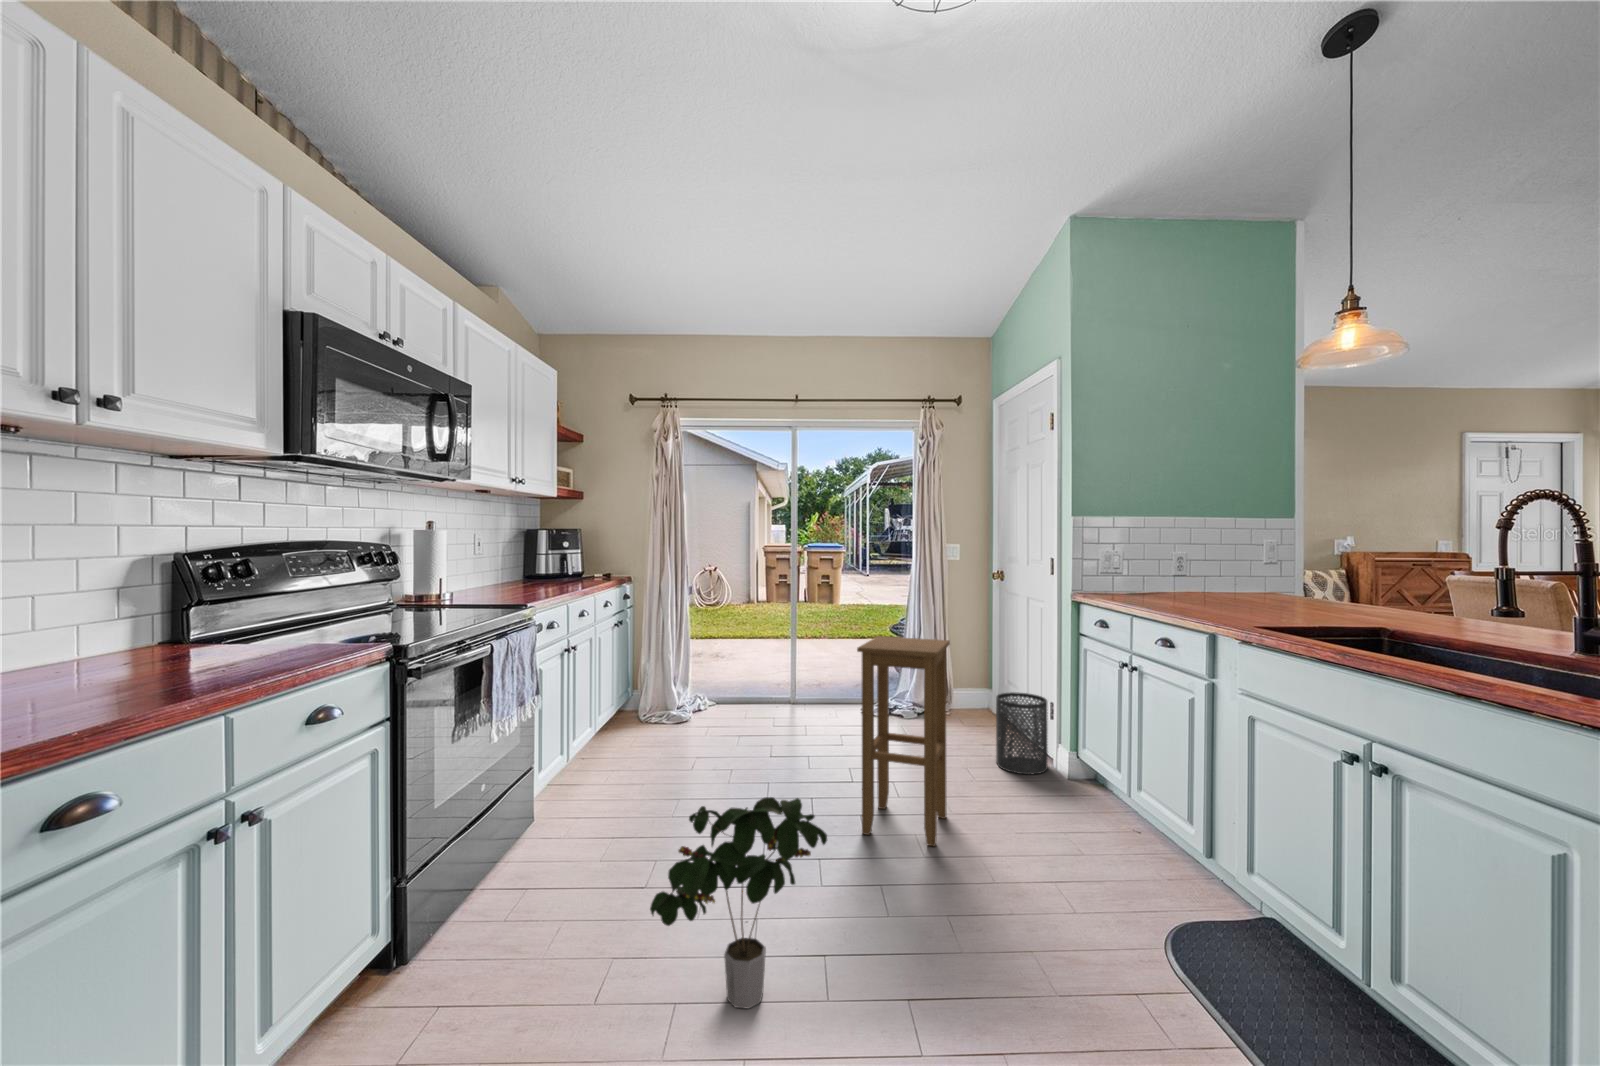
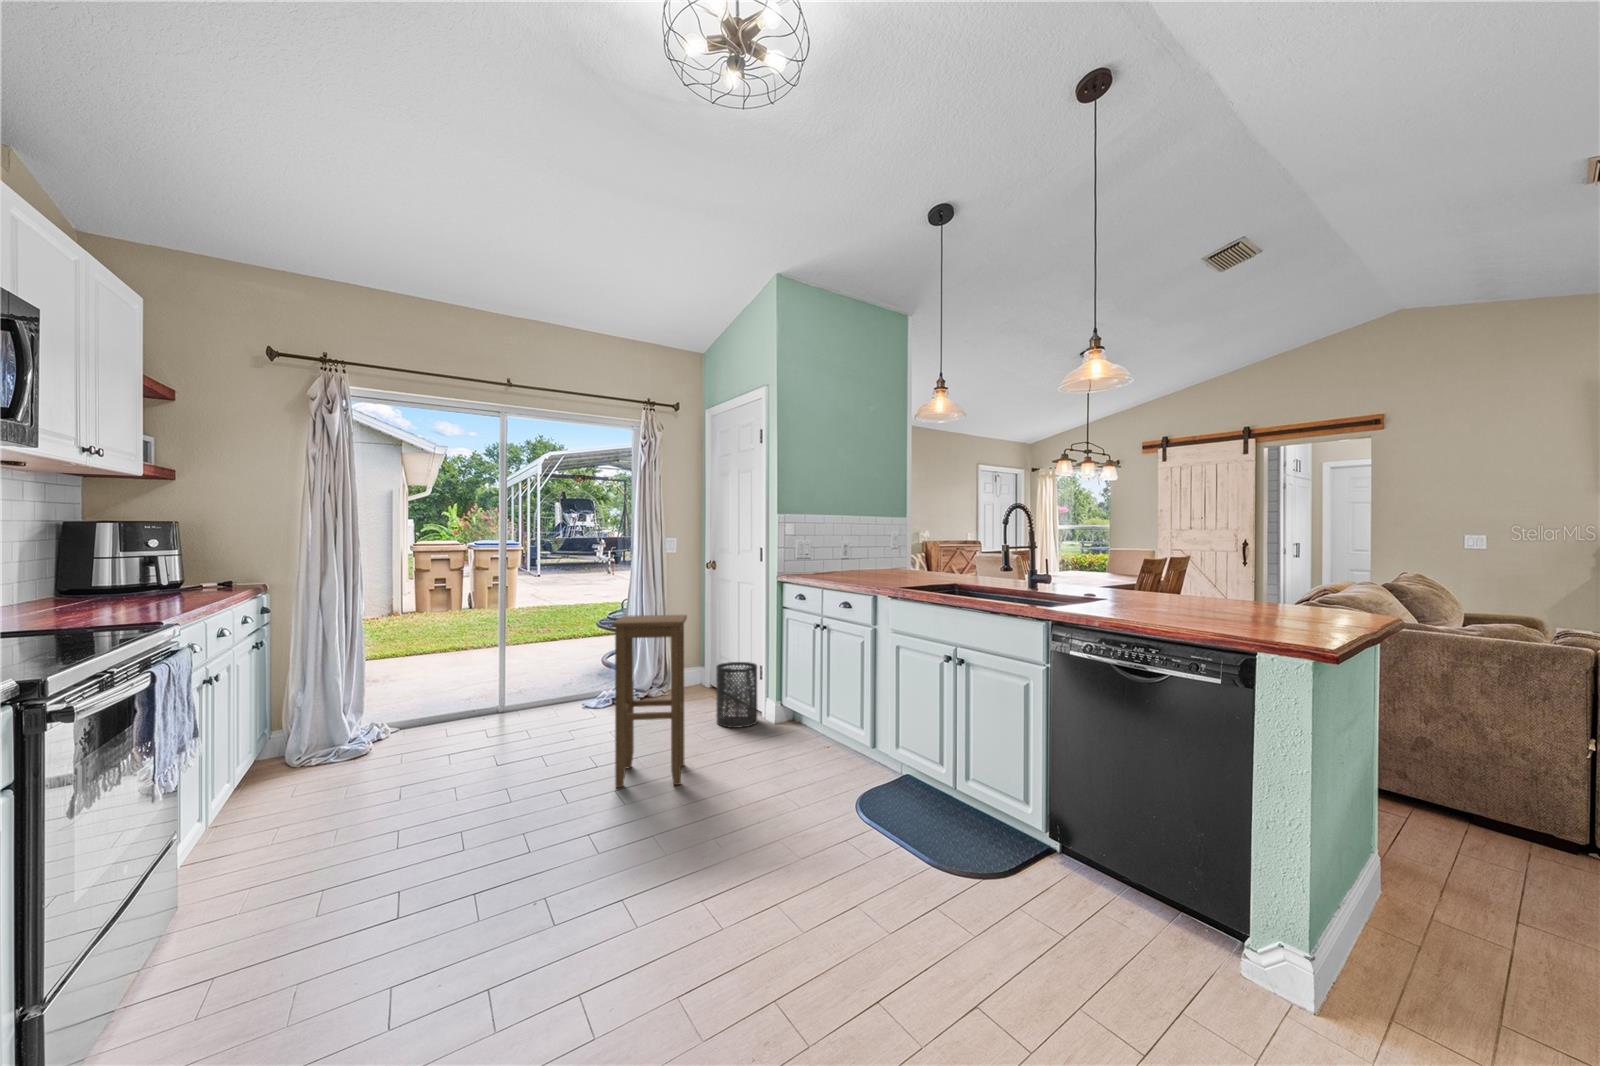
potted plant: present [650,797,827,1008] -> none [464,736,617,914]

